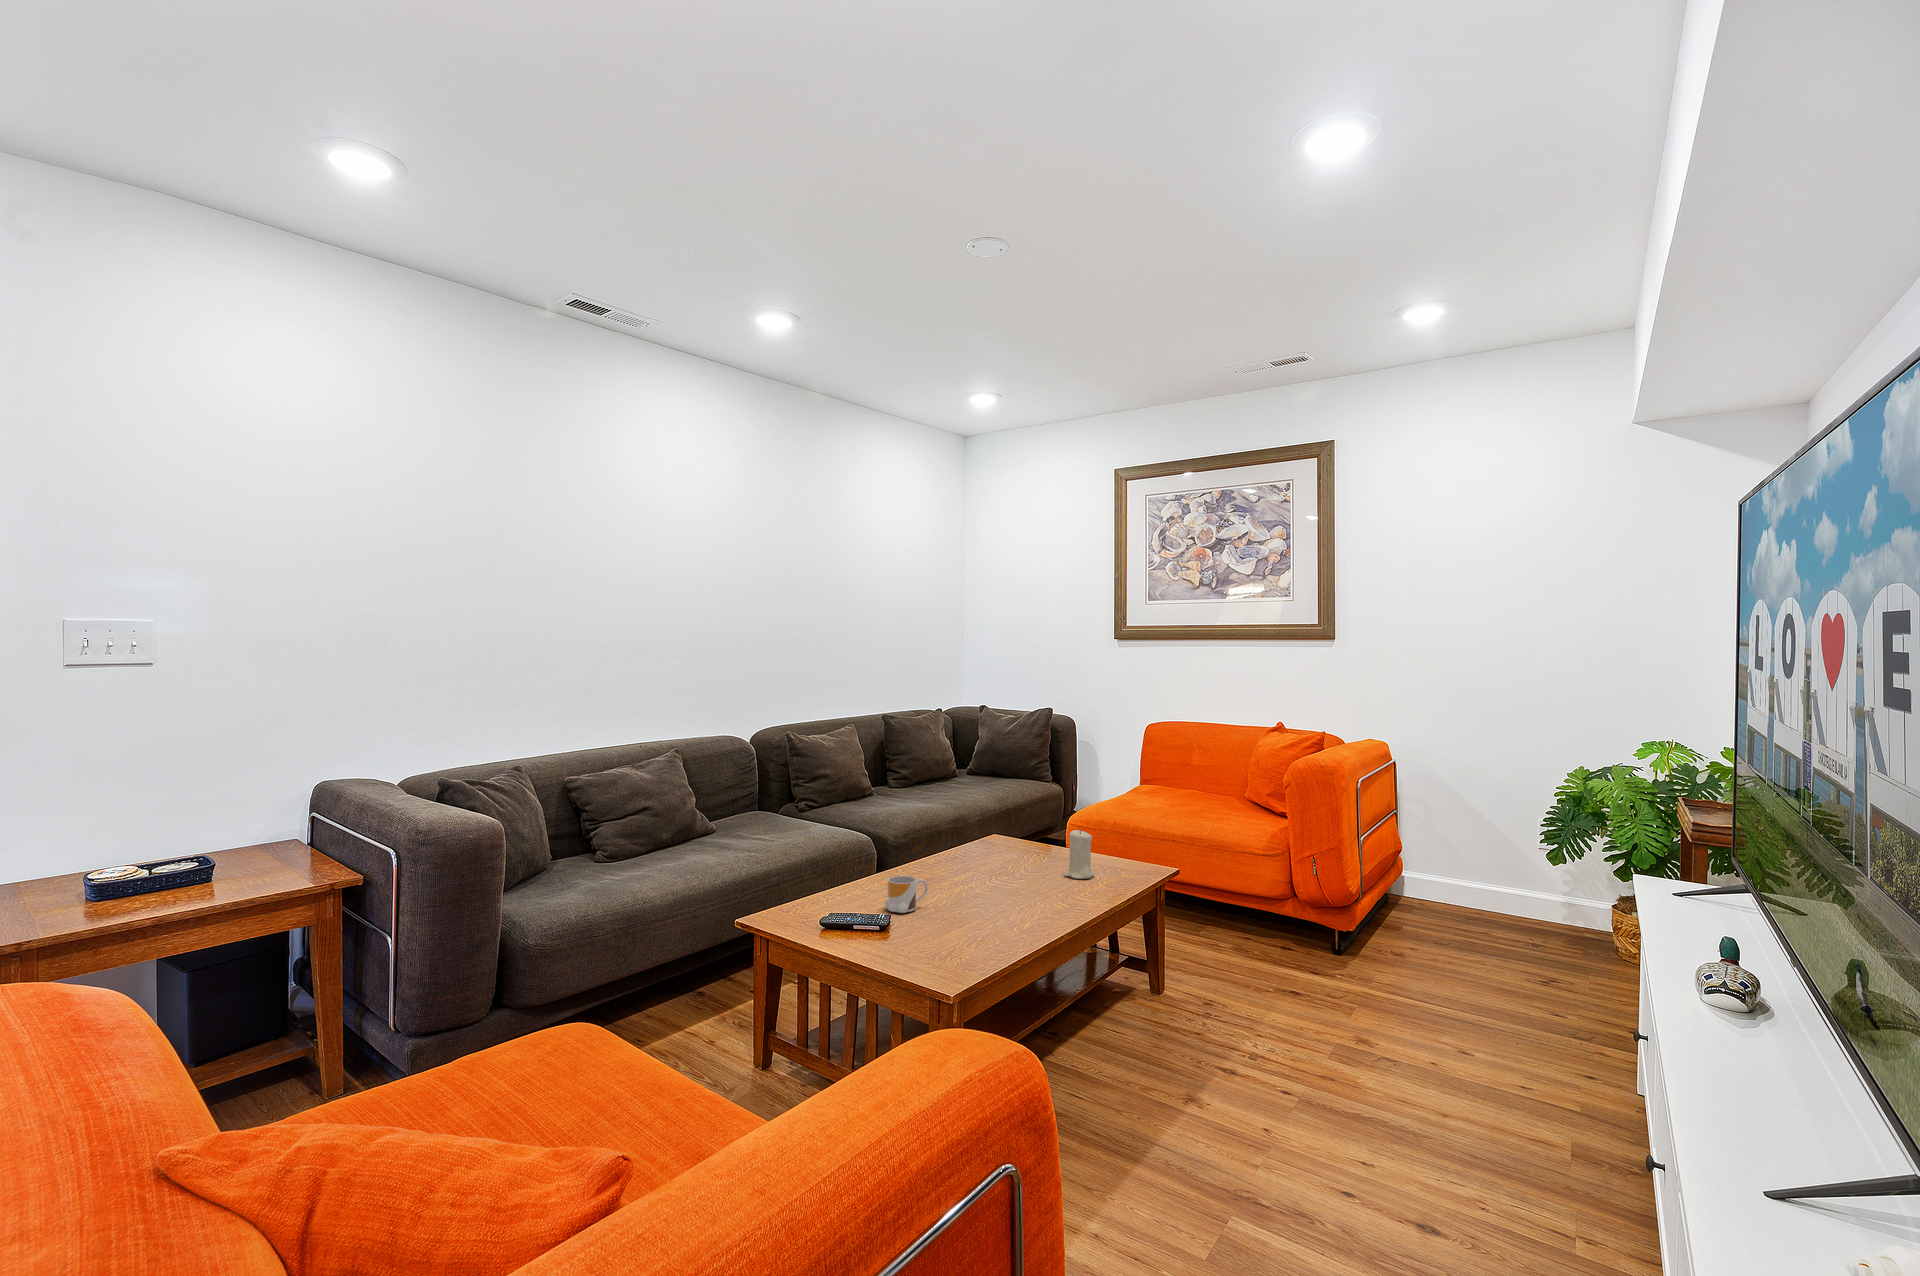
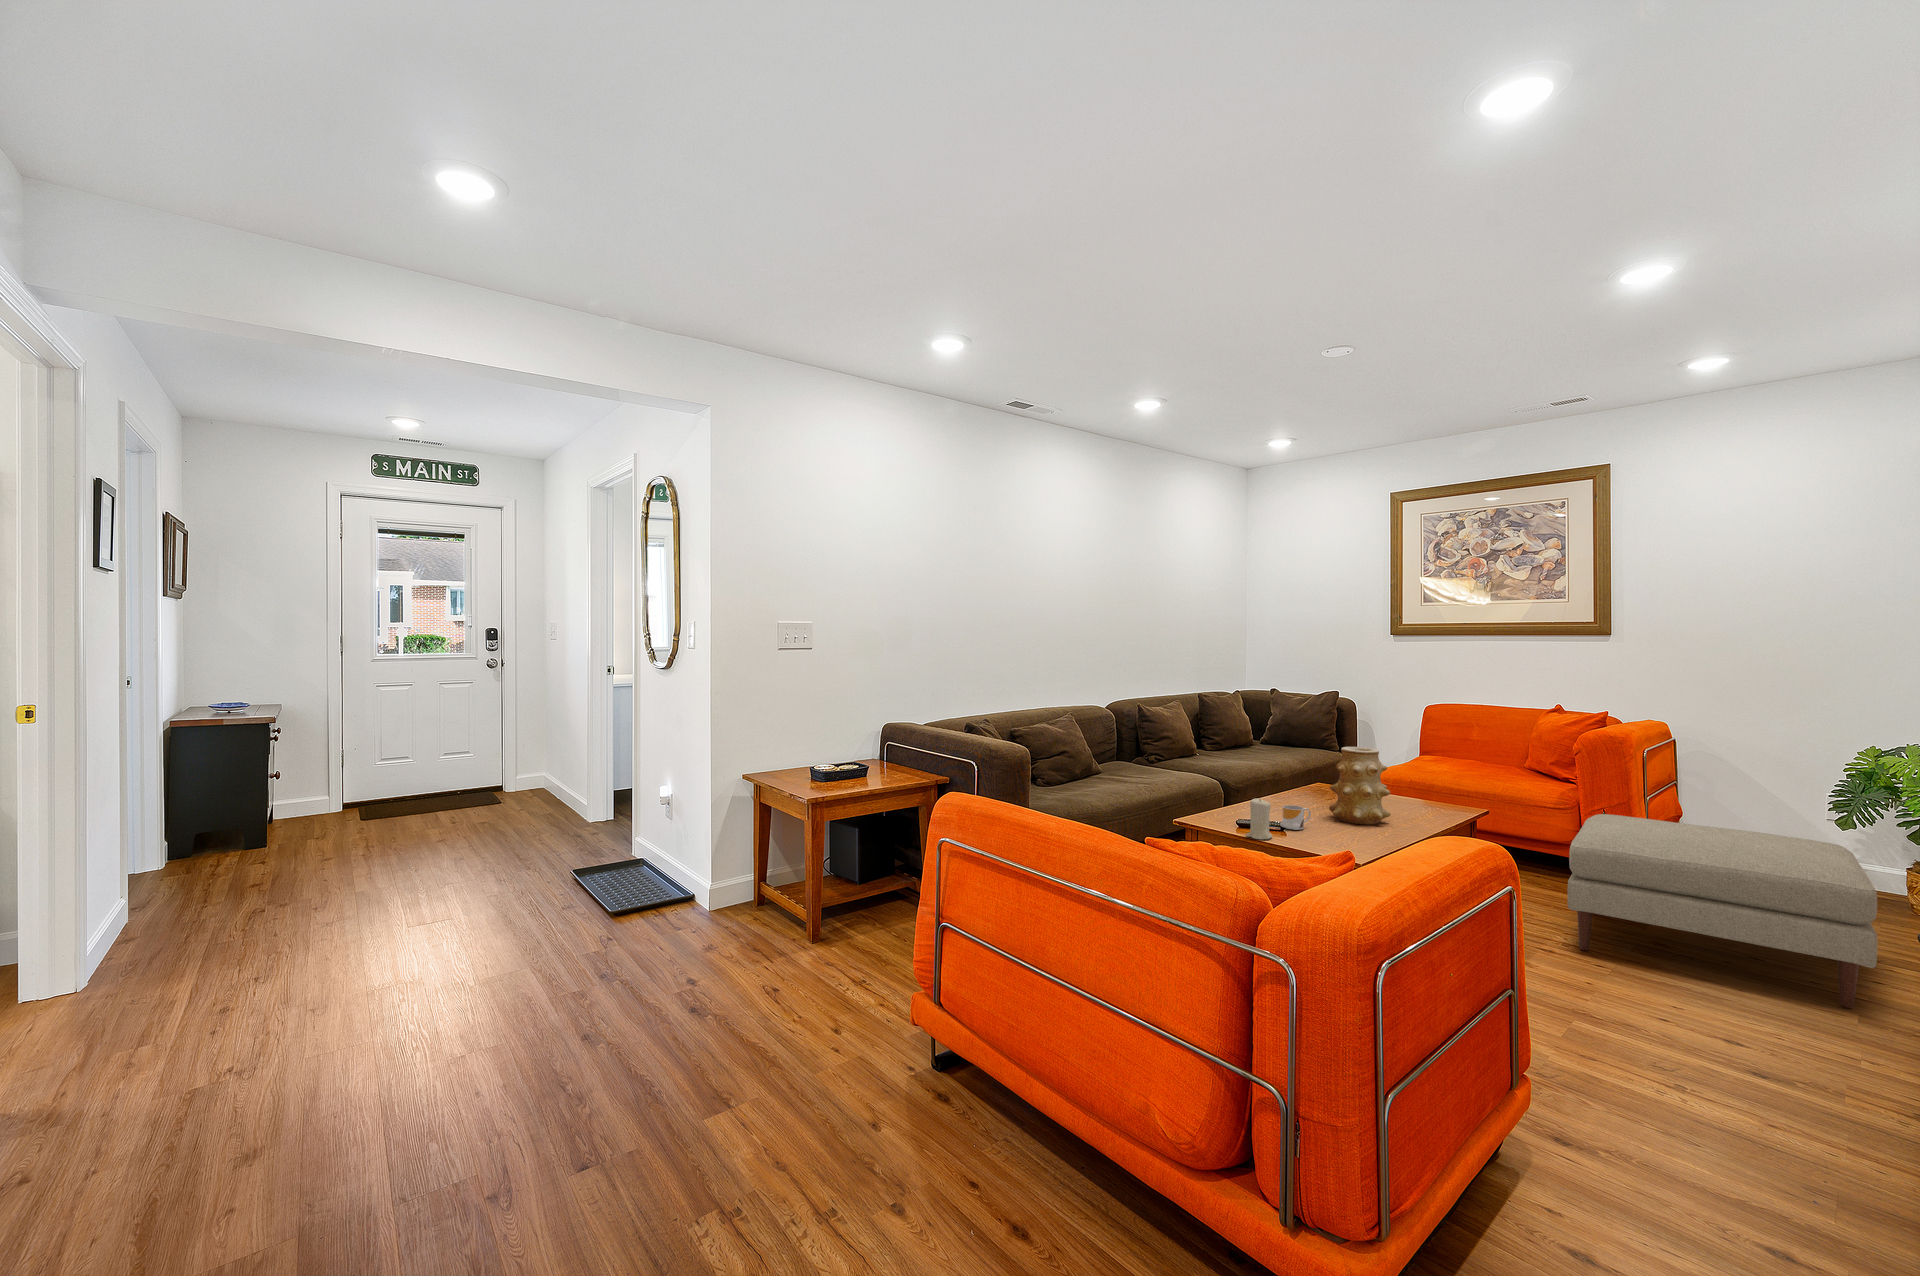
vase: none [965,787,1042,896] -> present [1329,747,1391,824]
candle: present [1064,830,1094,879] -> present [1246,798,1273,839]
ottoman: none [1255,861,1583,1108] -> present [1568,814,1877,1008]

